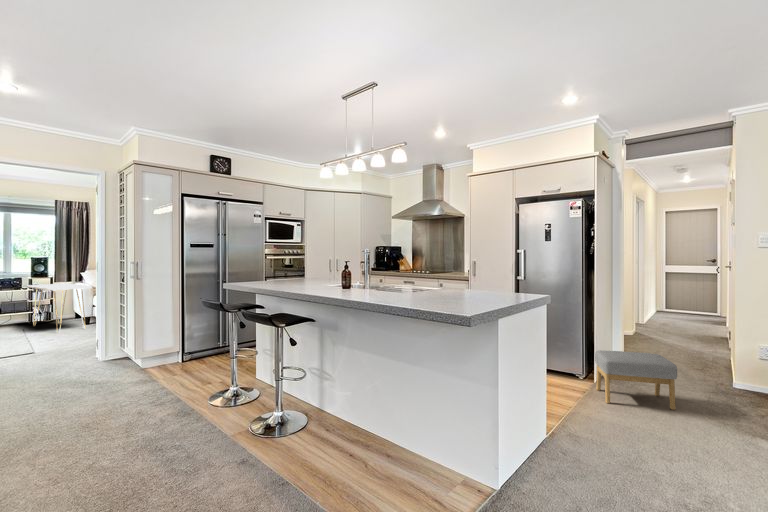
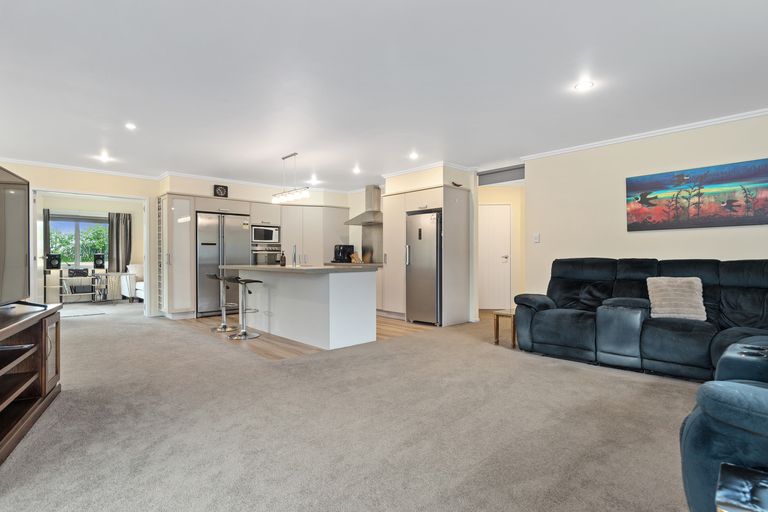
footstool: present [595,350,677,410] -> none [435,305,475,335]

